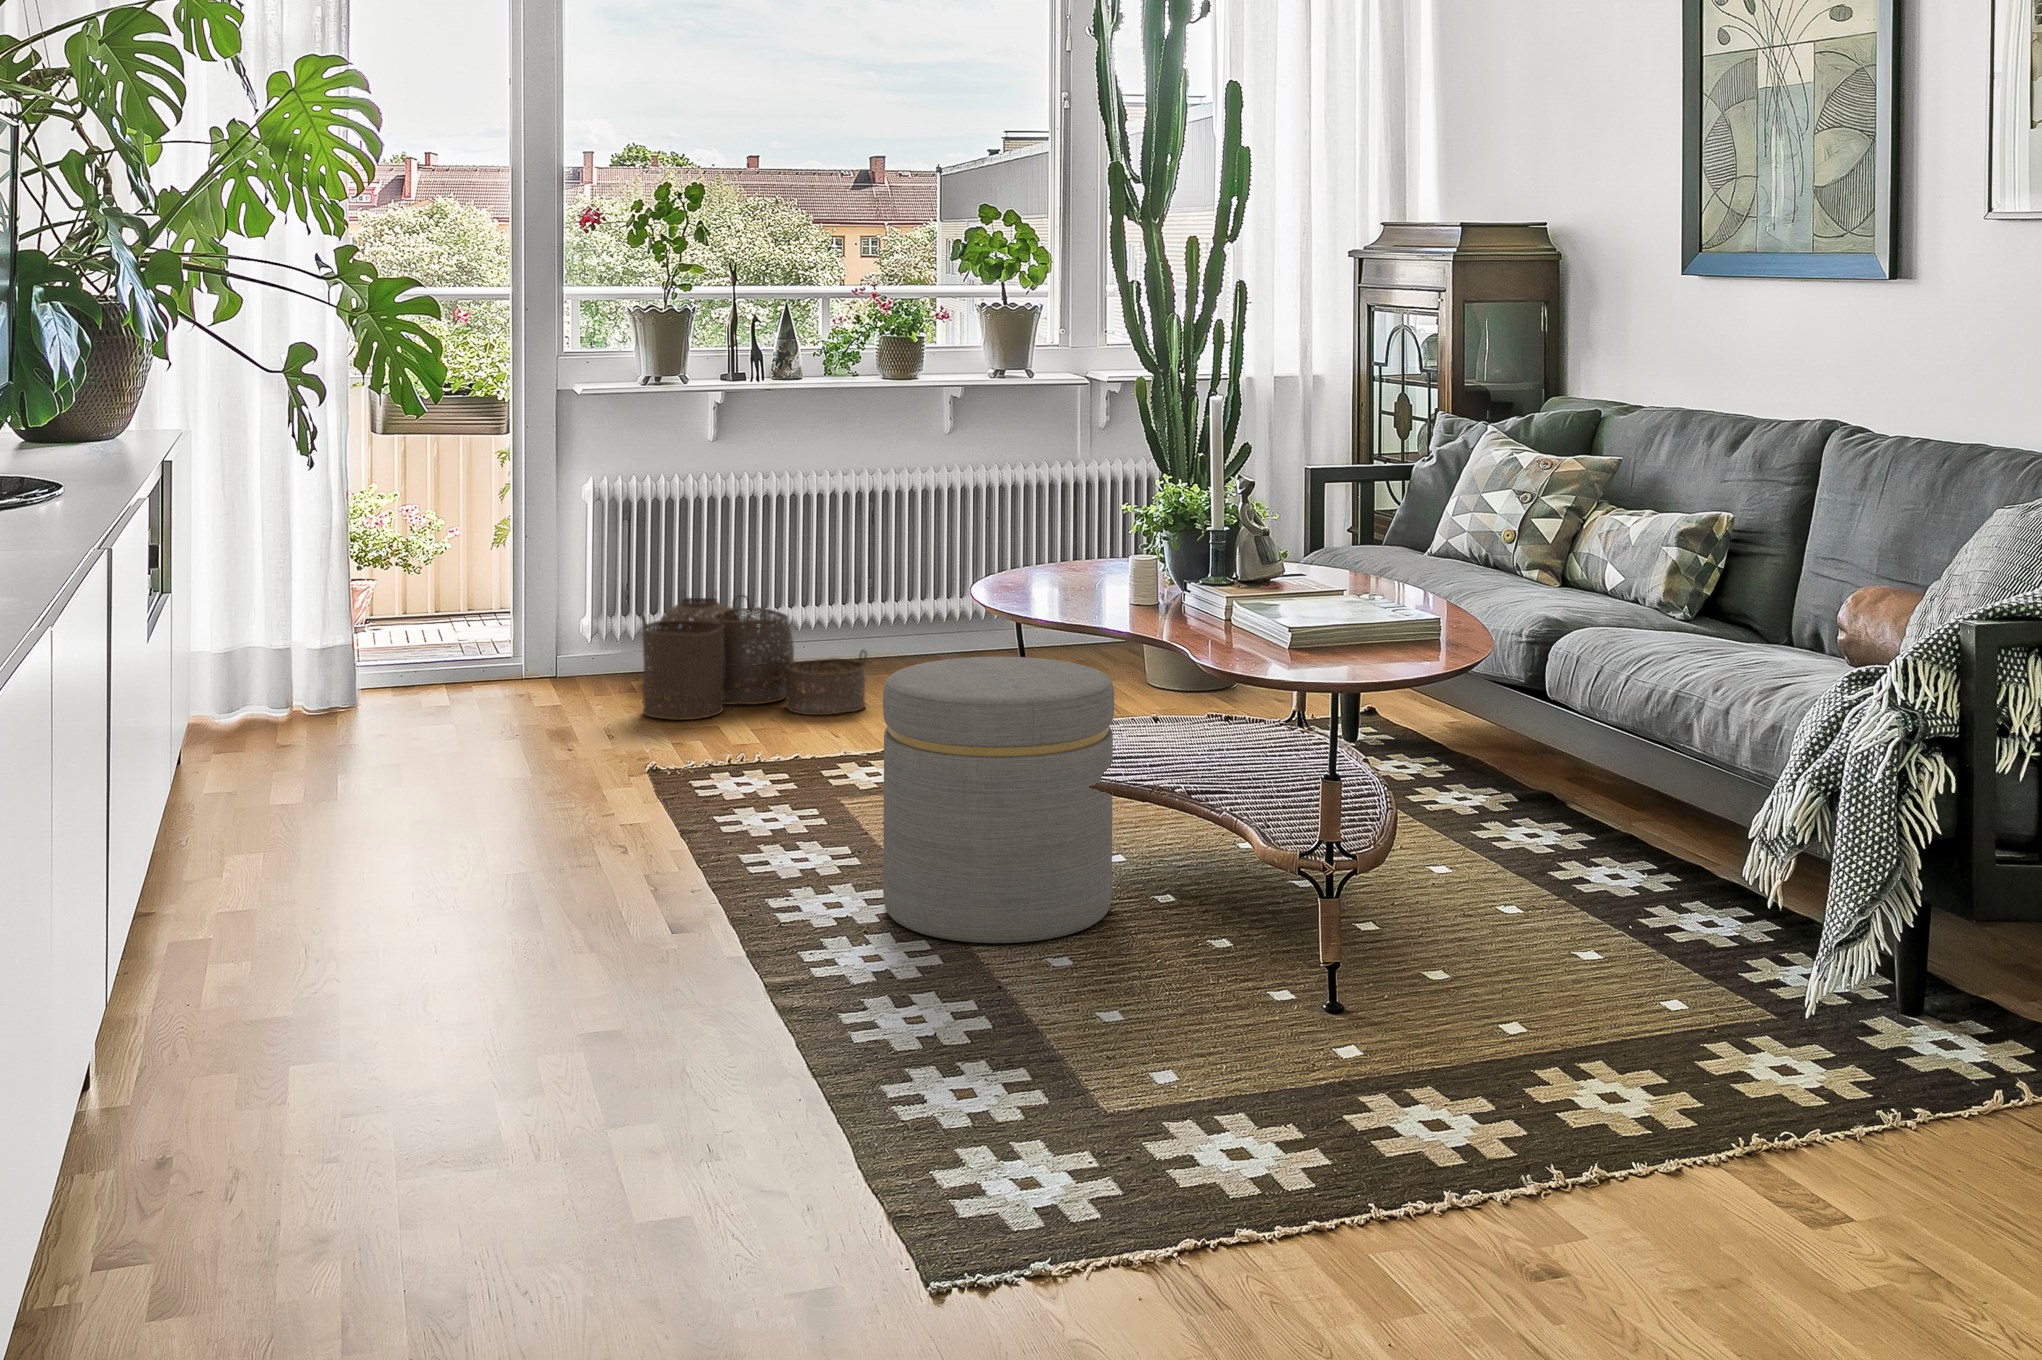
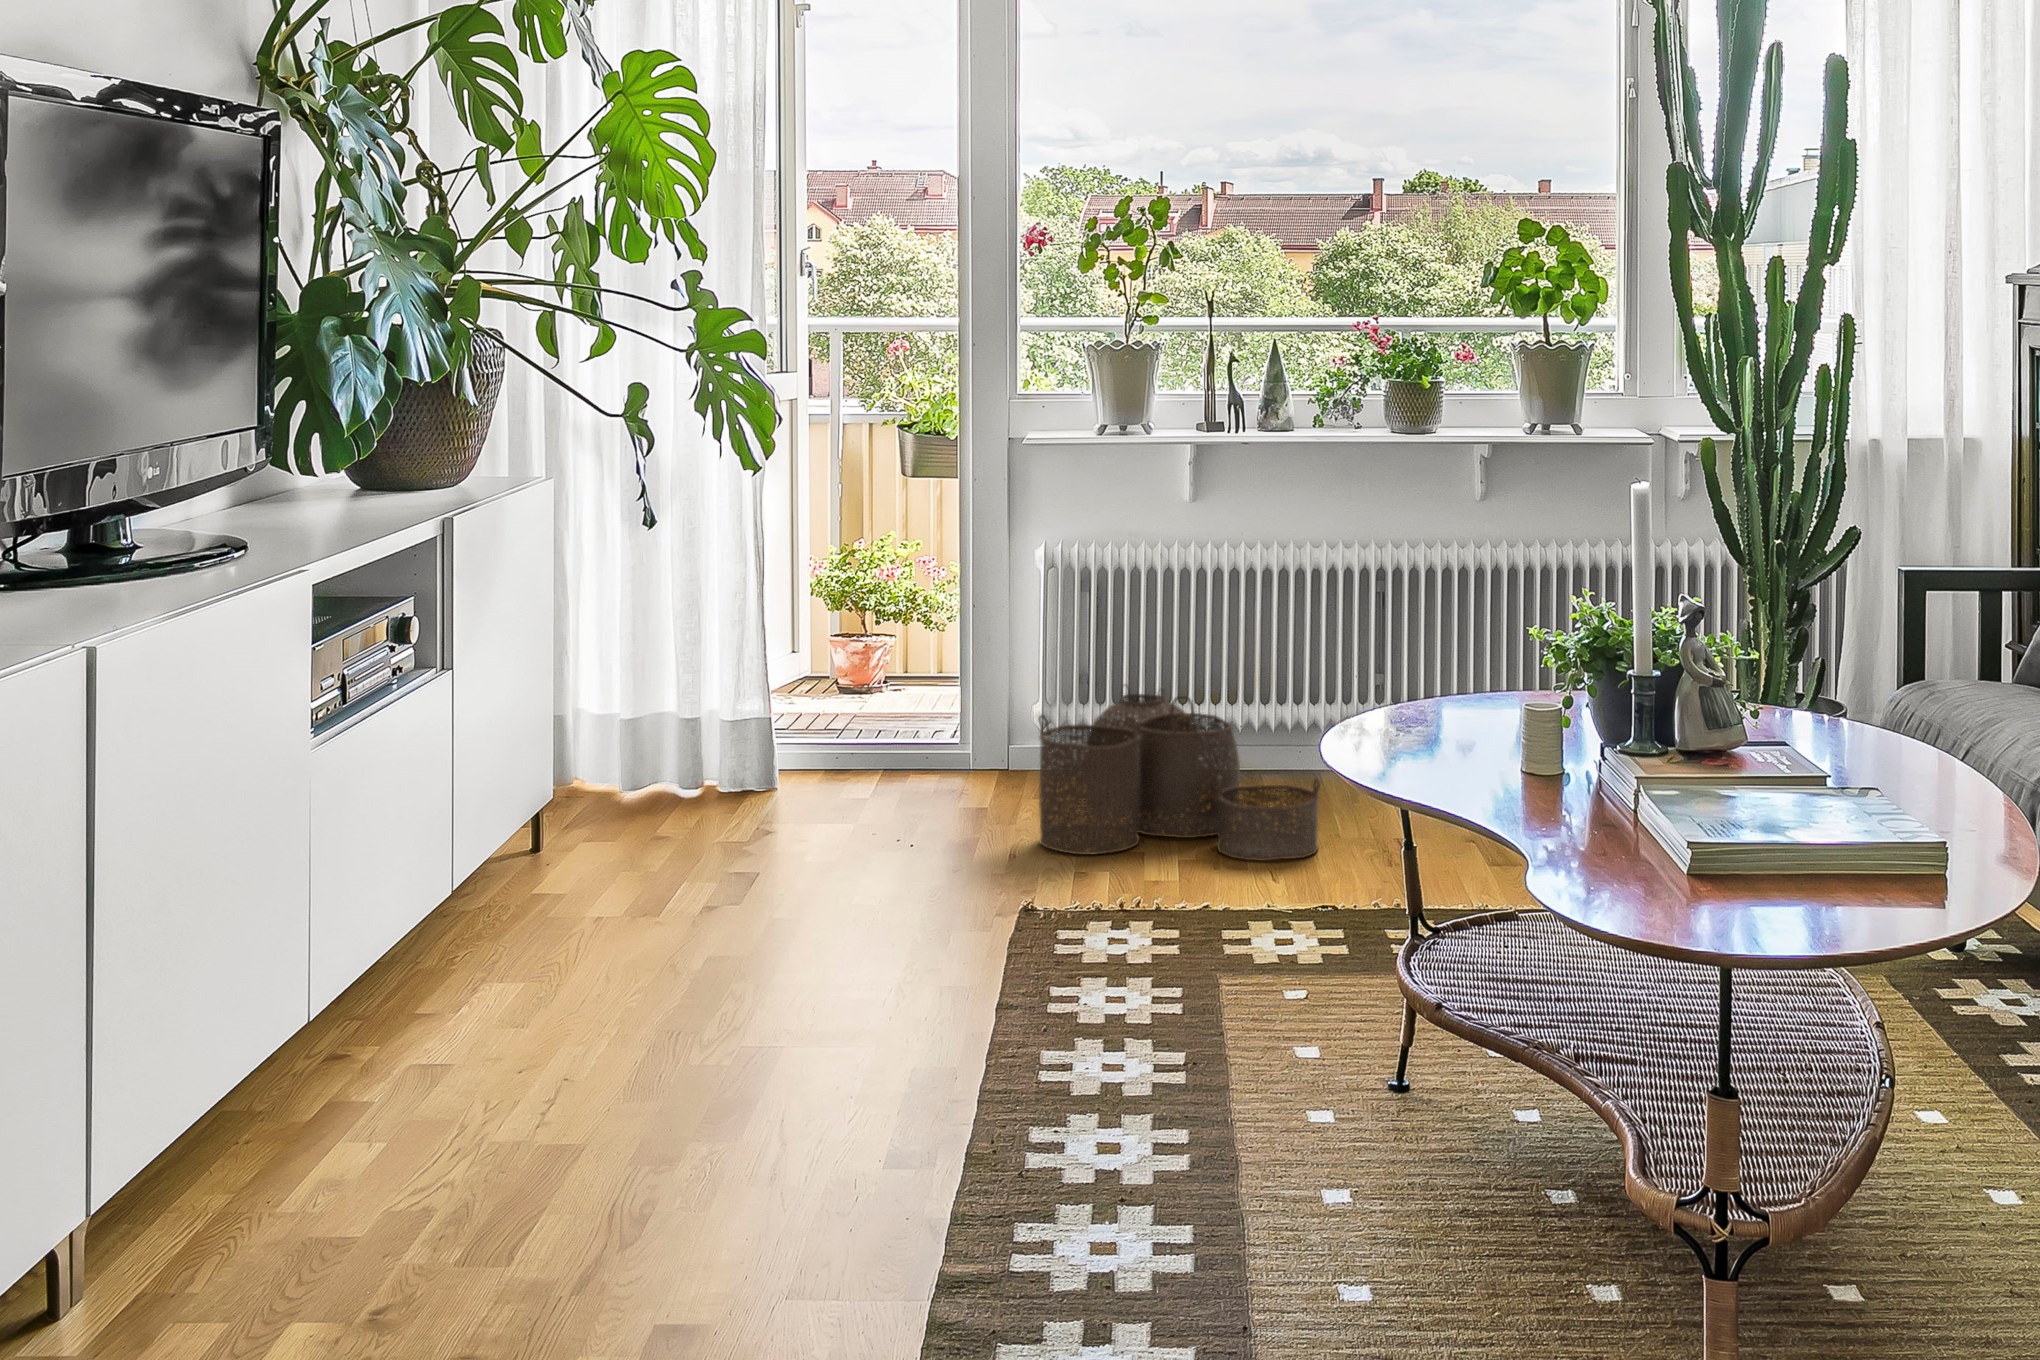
ottoman: present [883,657,1114,943] -> none [1116,840,1454,1288]

